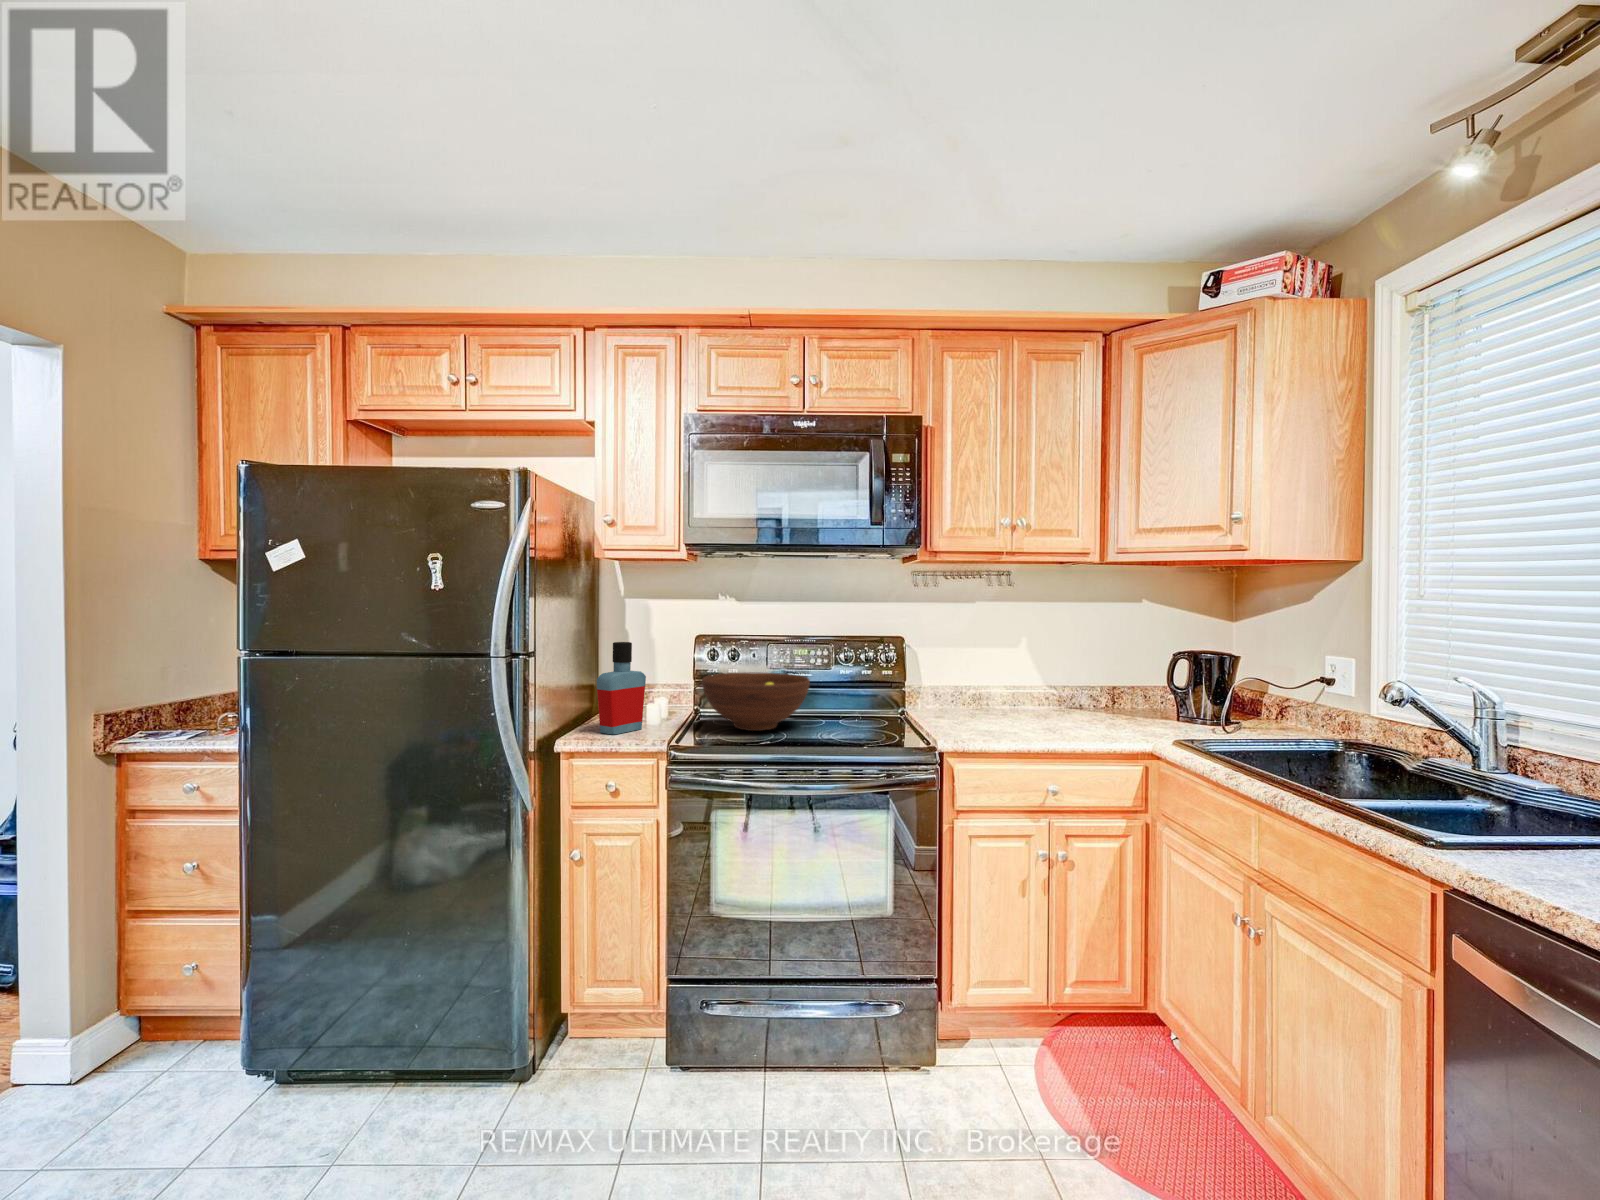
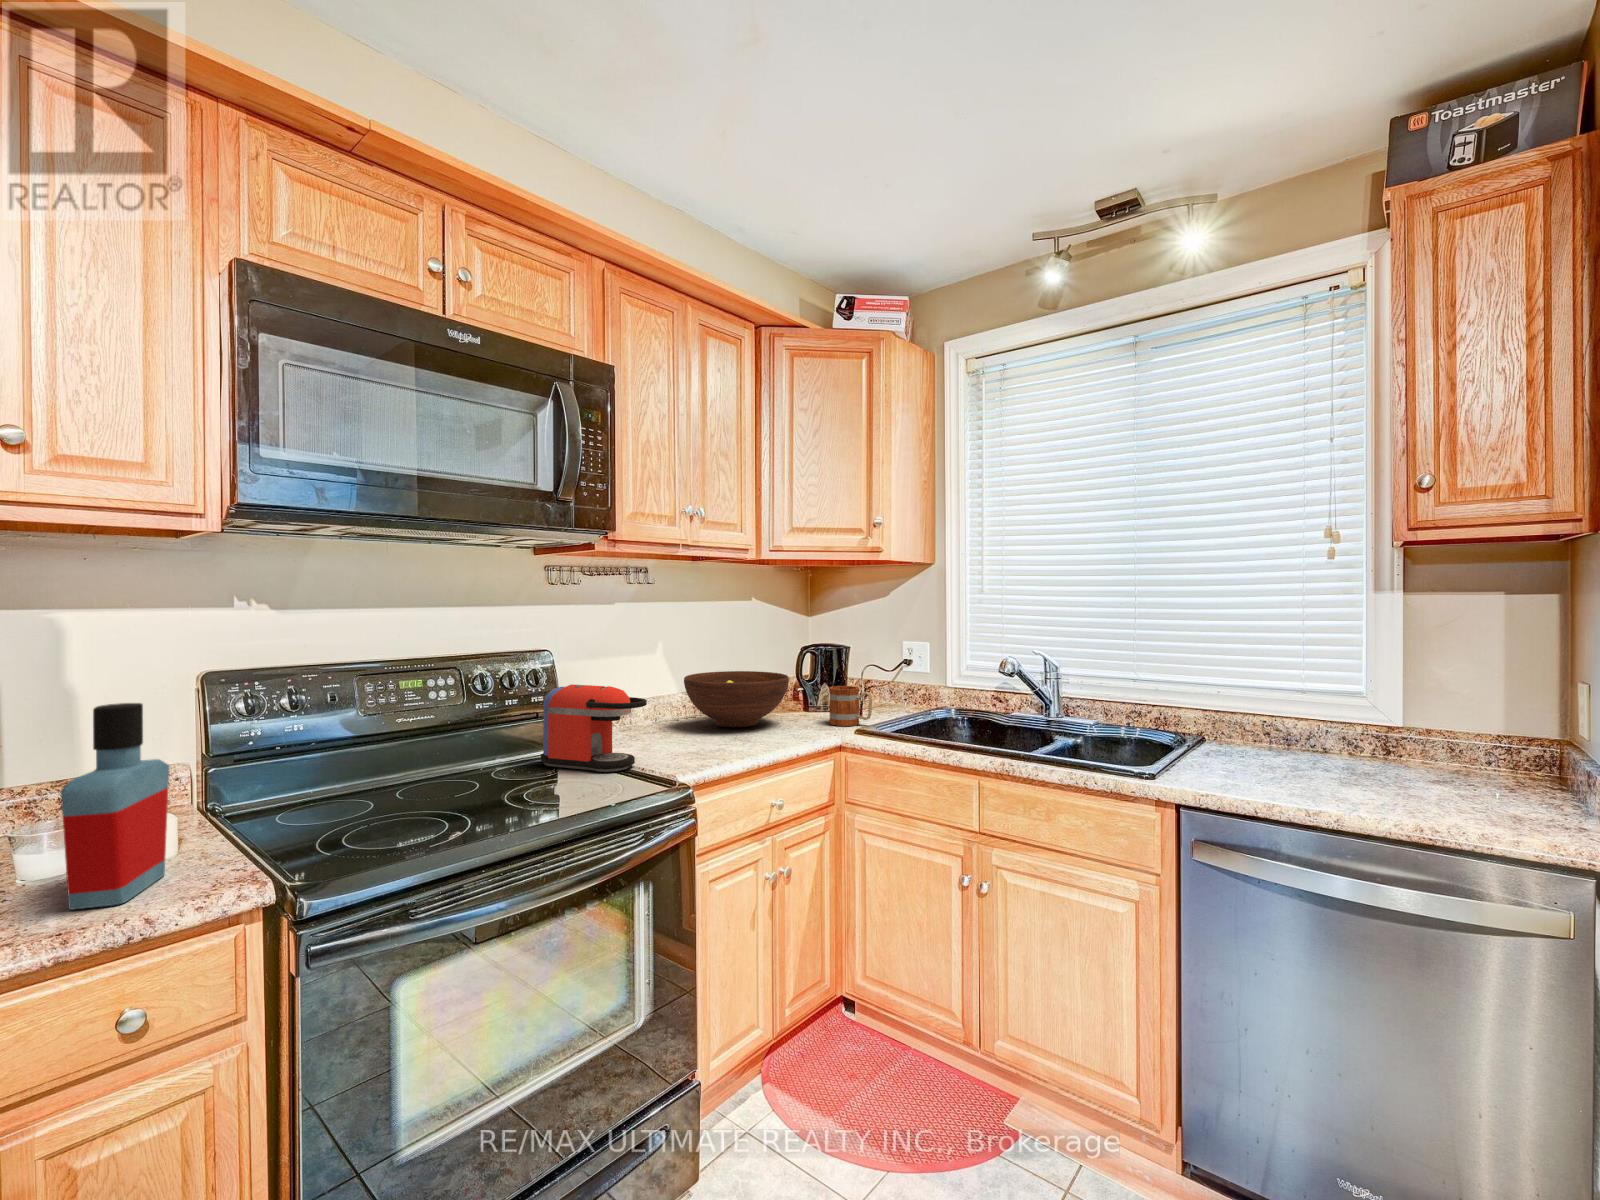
coffee maker: none [876,662,937,731] -> present [541,684,647,772]
fruit bowl: present [702,673,810,731] -> present [684,671,789,728]
mug: none [1175,695,1220,739] -> present [829,686,872,726]

